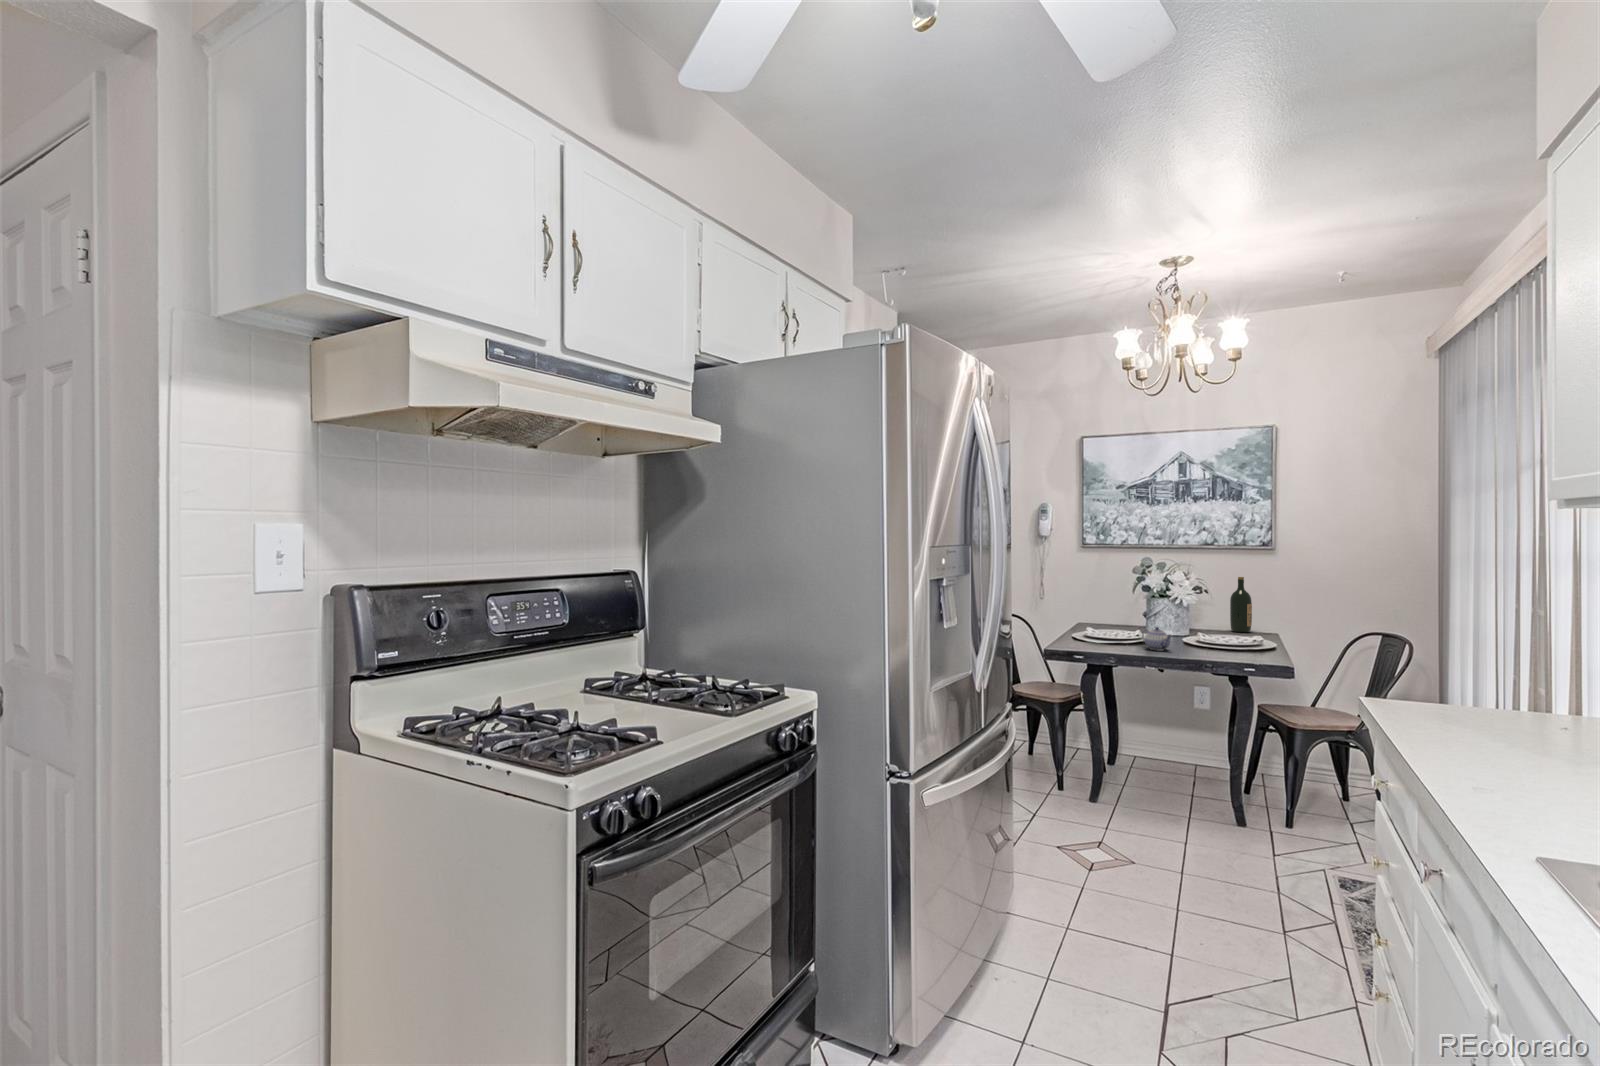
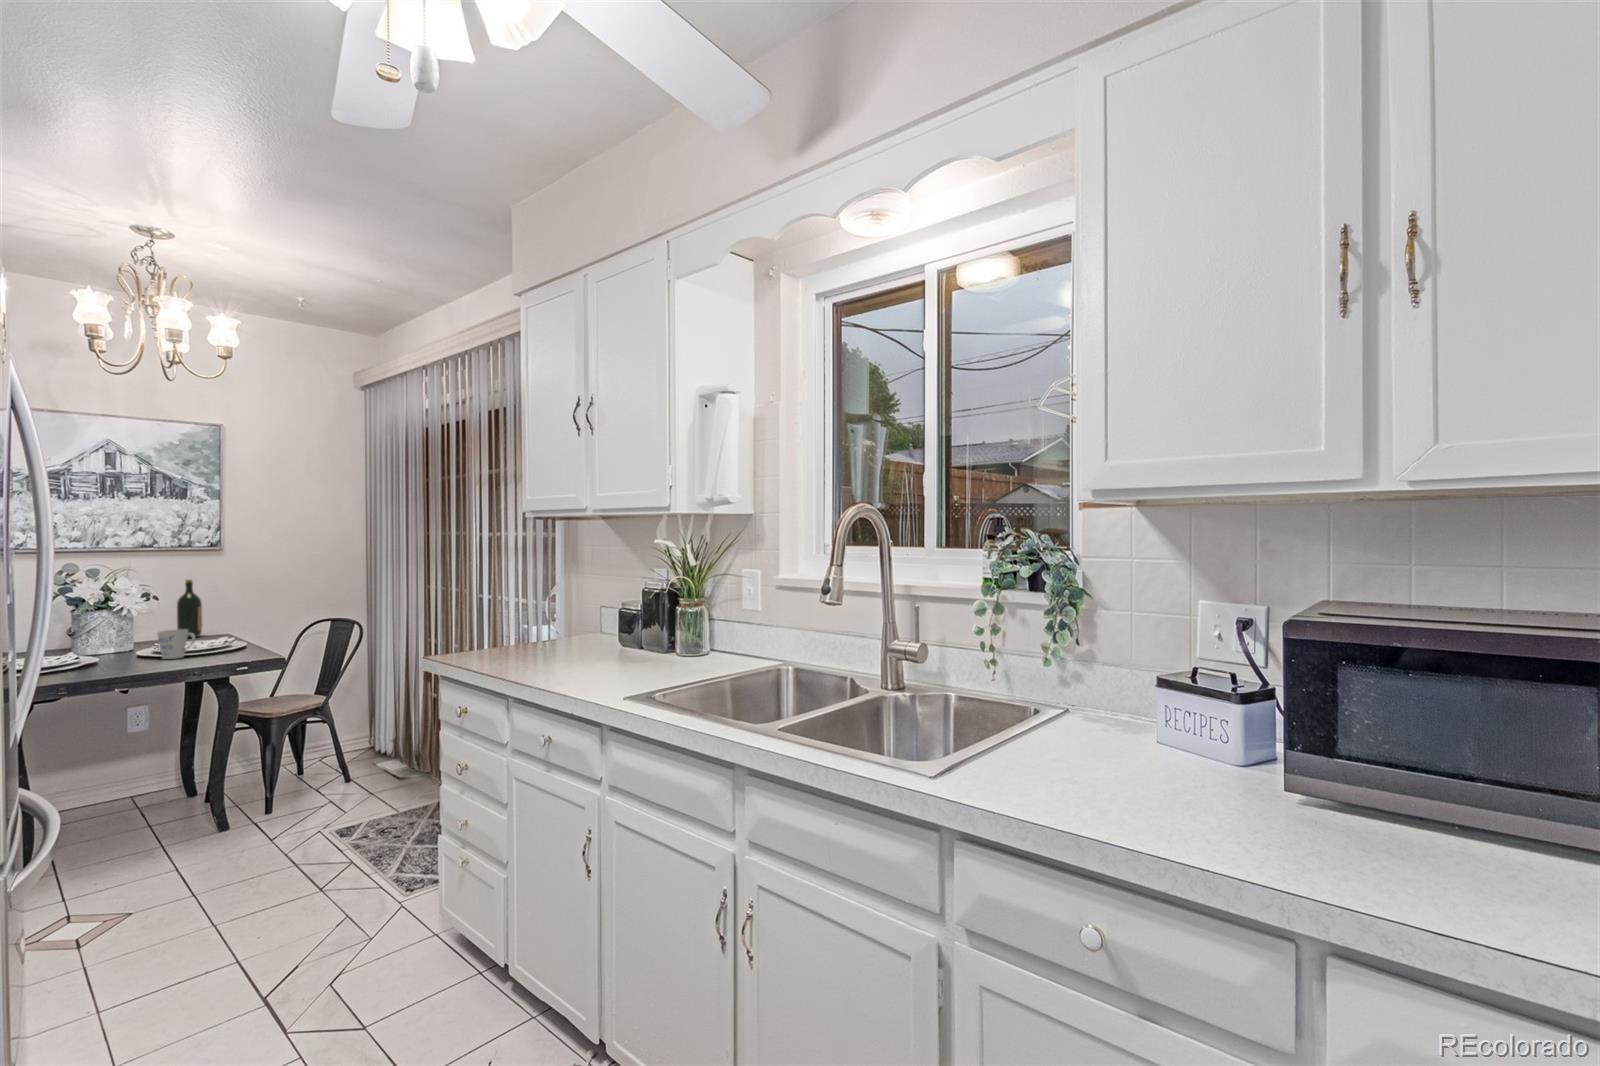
mug: none [1194,622,1223,649] -> present [157,629,195,659]
teapot: present [1142,627,1172,650] -> none [91,643,141,670]

